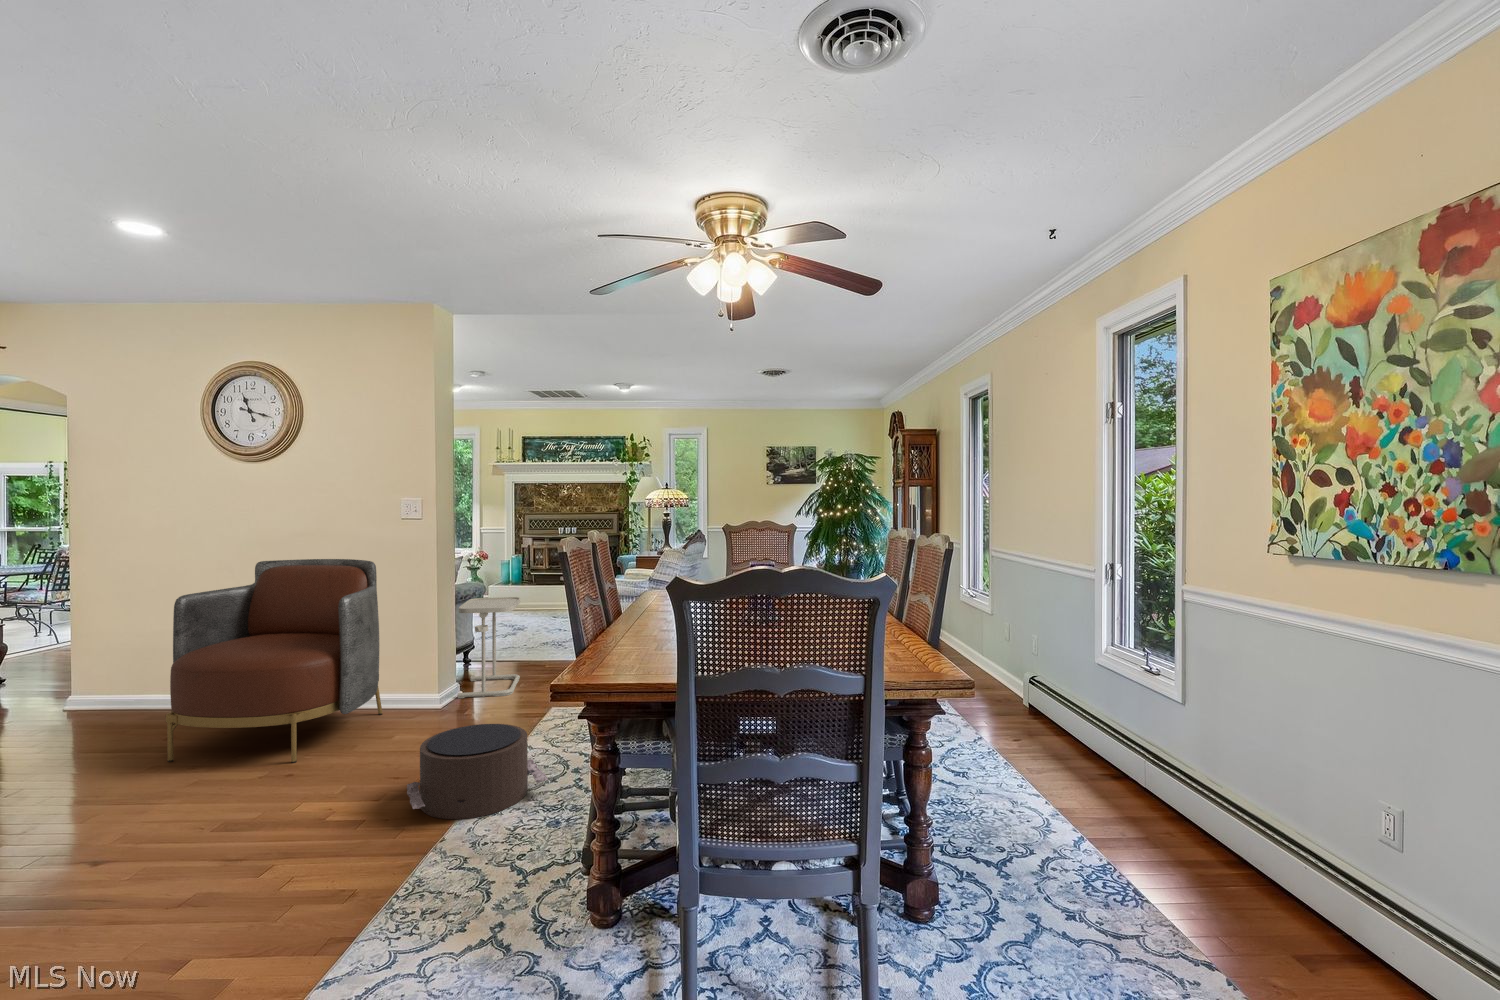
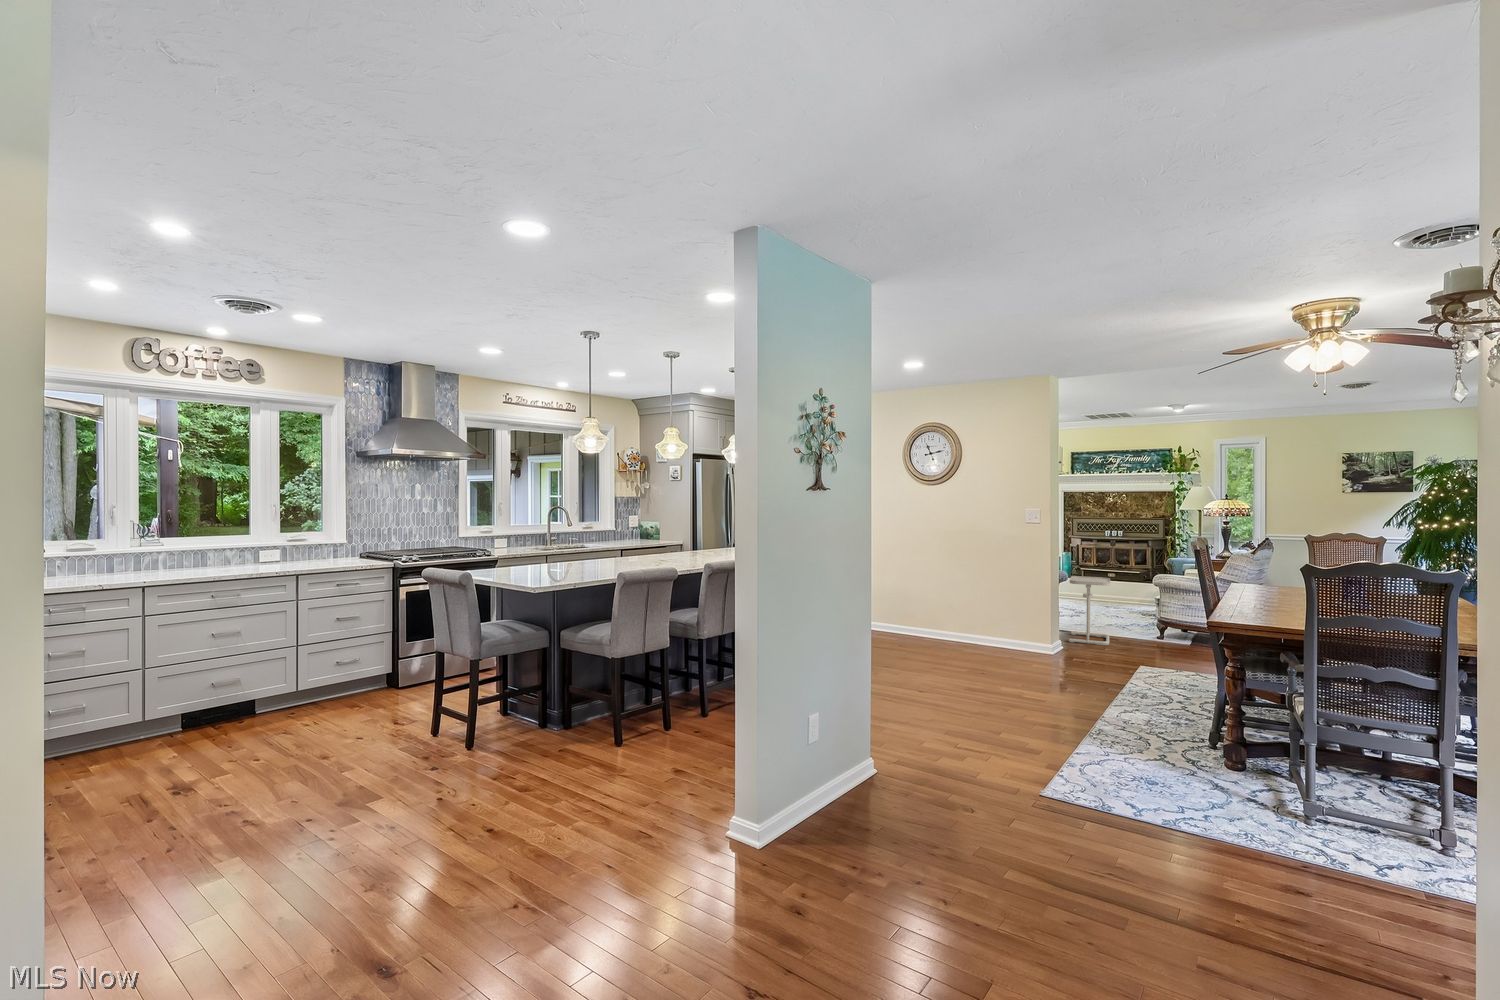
armchair: present [166,559,382,763] -> none [919,541,1027,656]
pouf: present [407,724,548,819] -> none [1077,646,1170,695]

